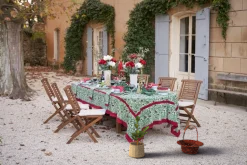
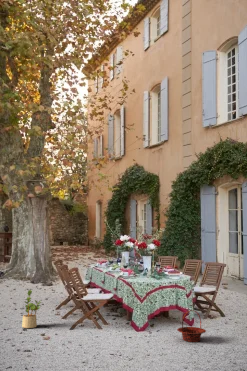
potted plant: present [129,116,149,158] -> present [22,290,41,328]

